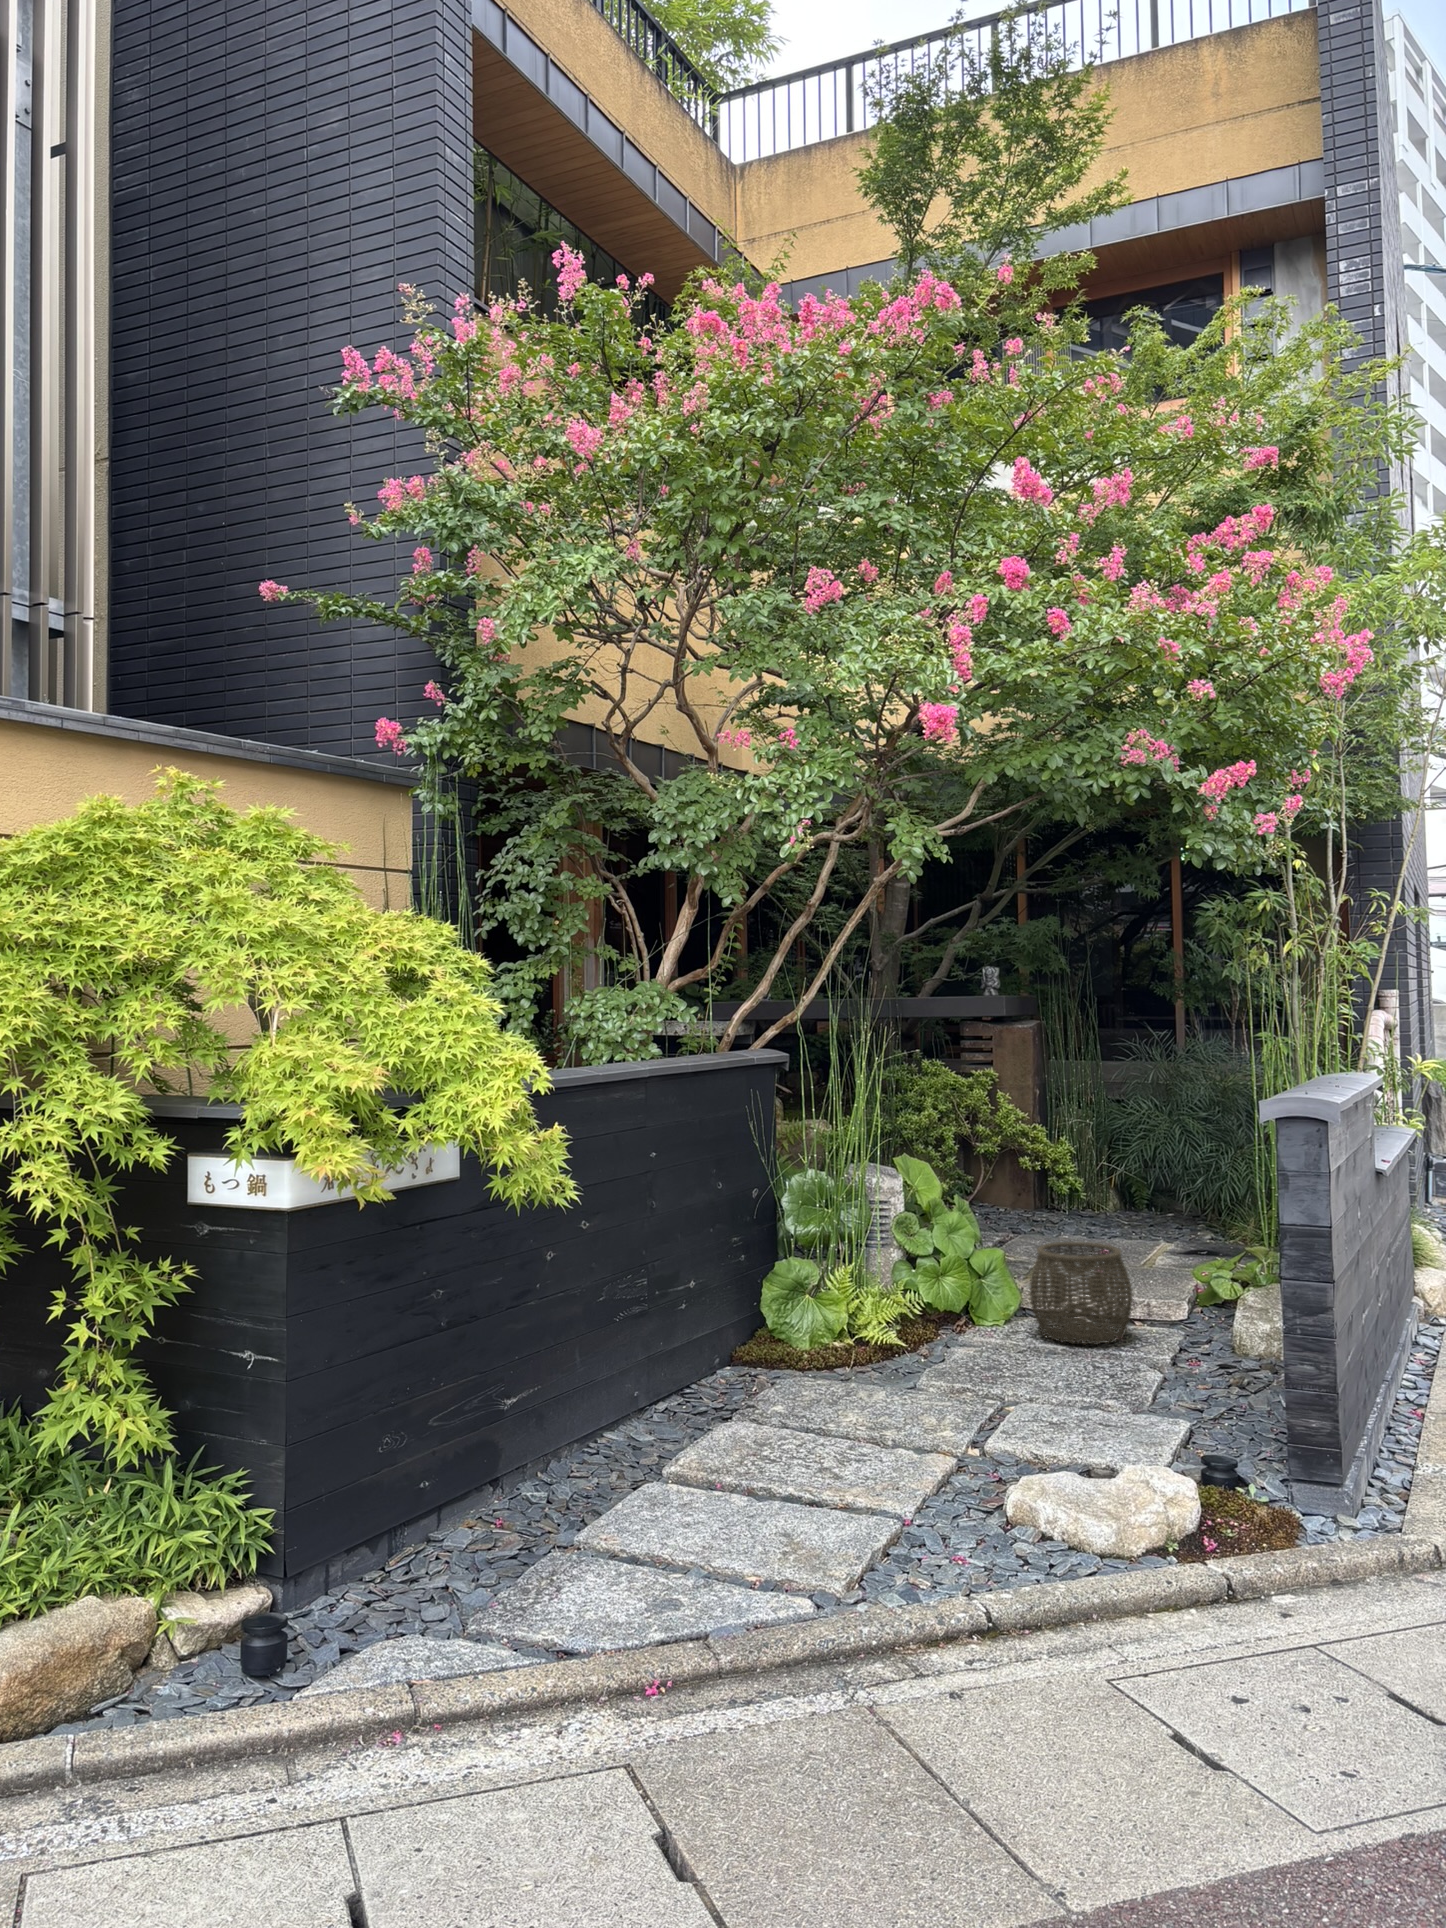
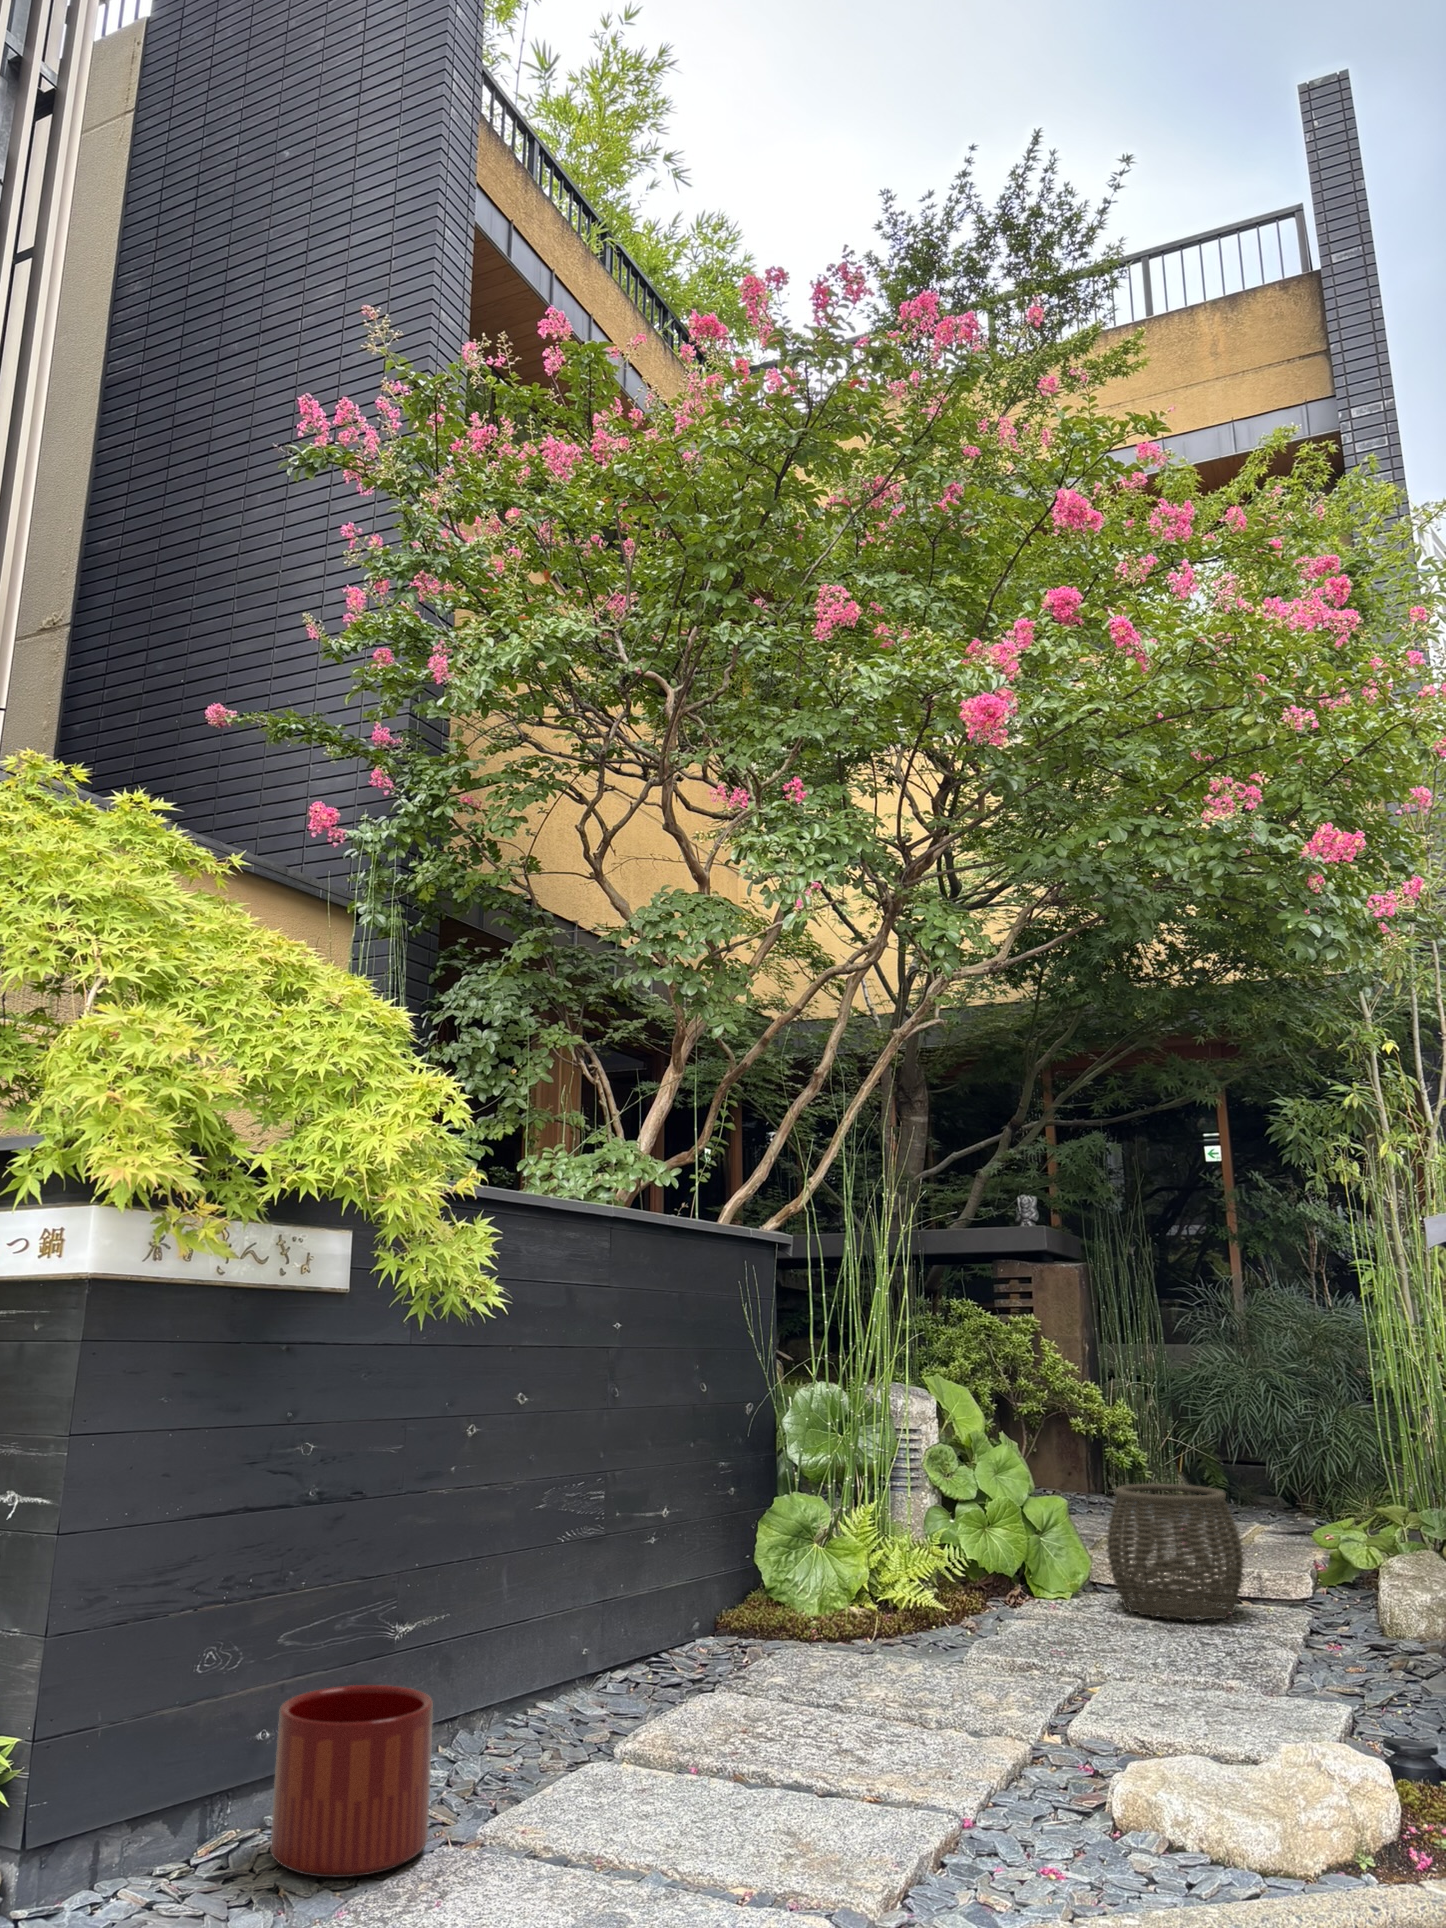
planter: none [438,1450,543,1577] -> present [270,1685,433,1877]

